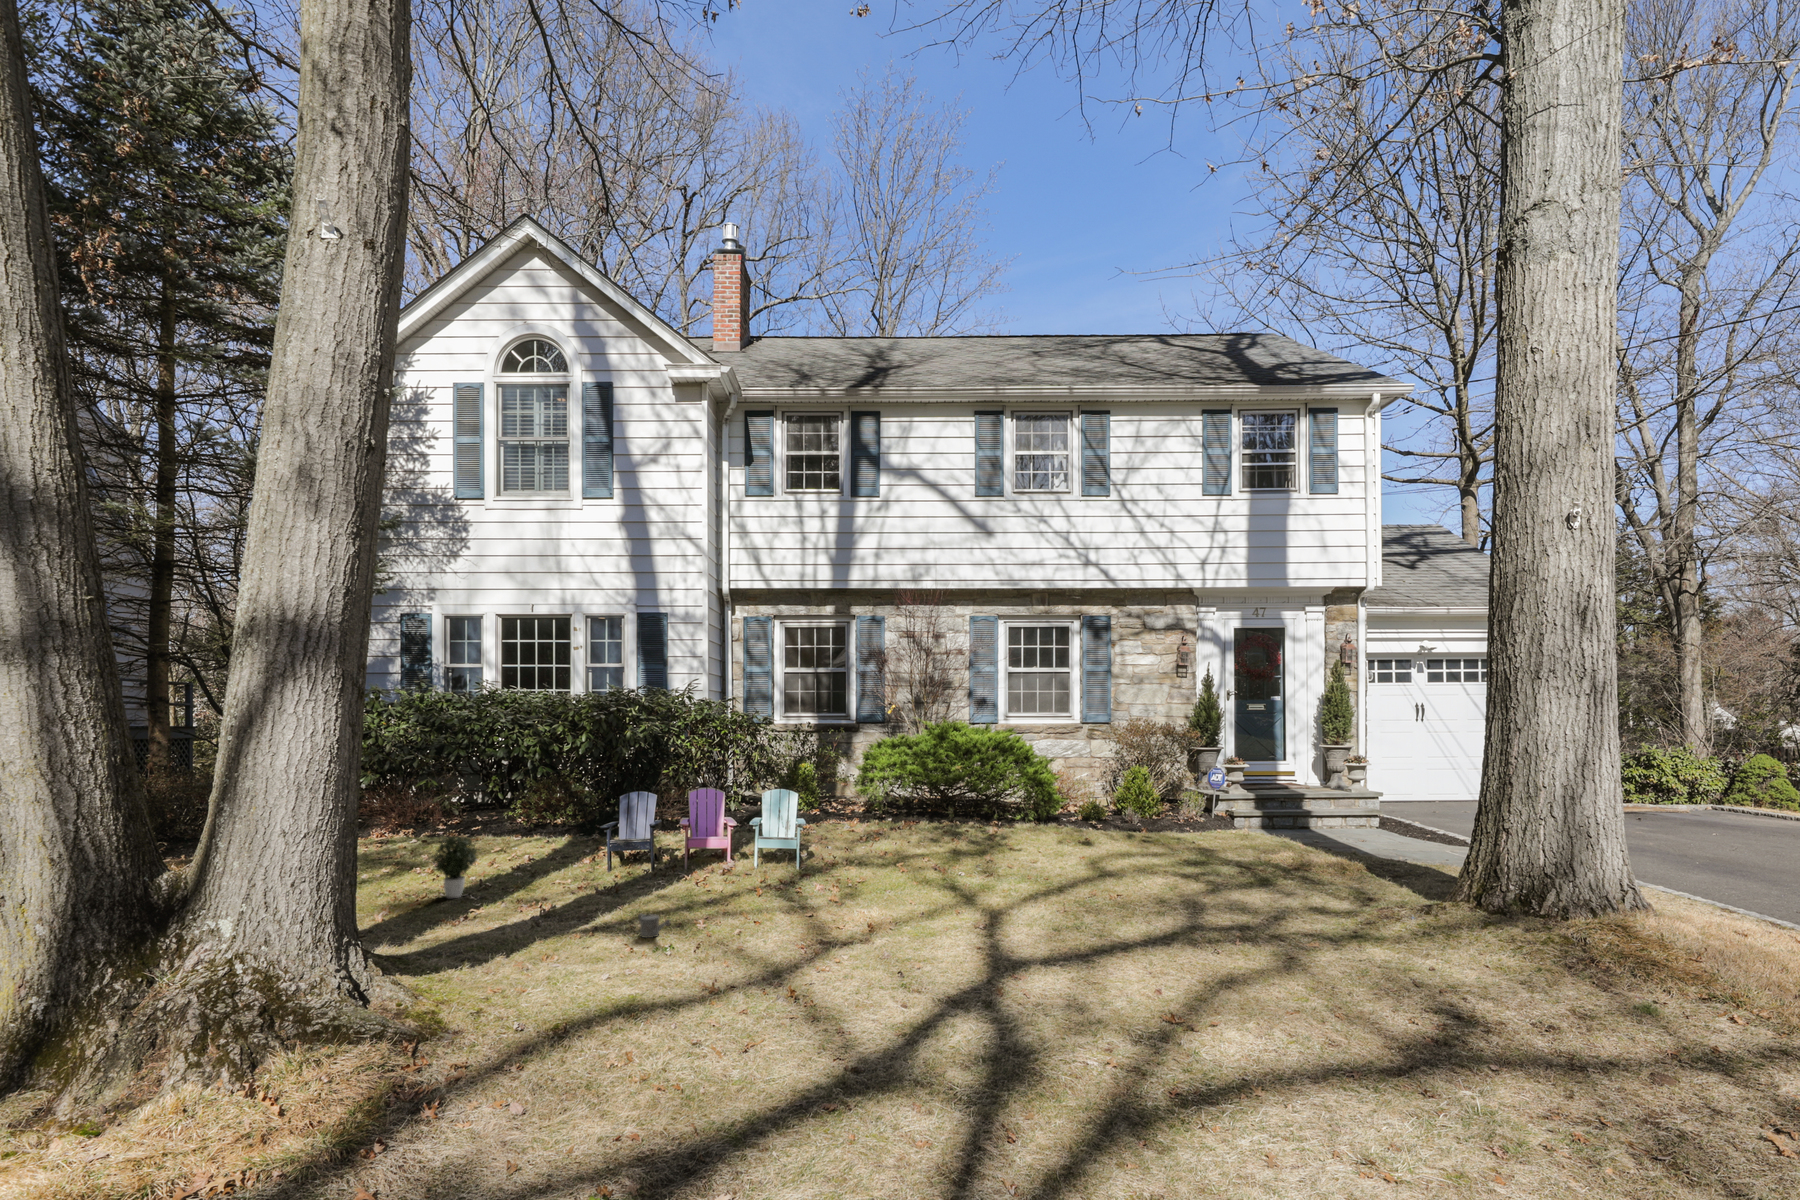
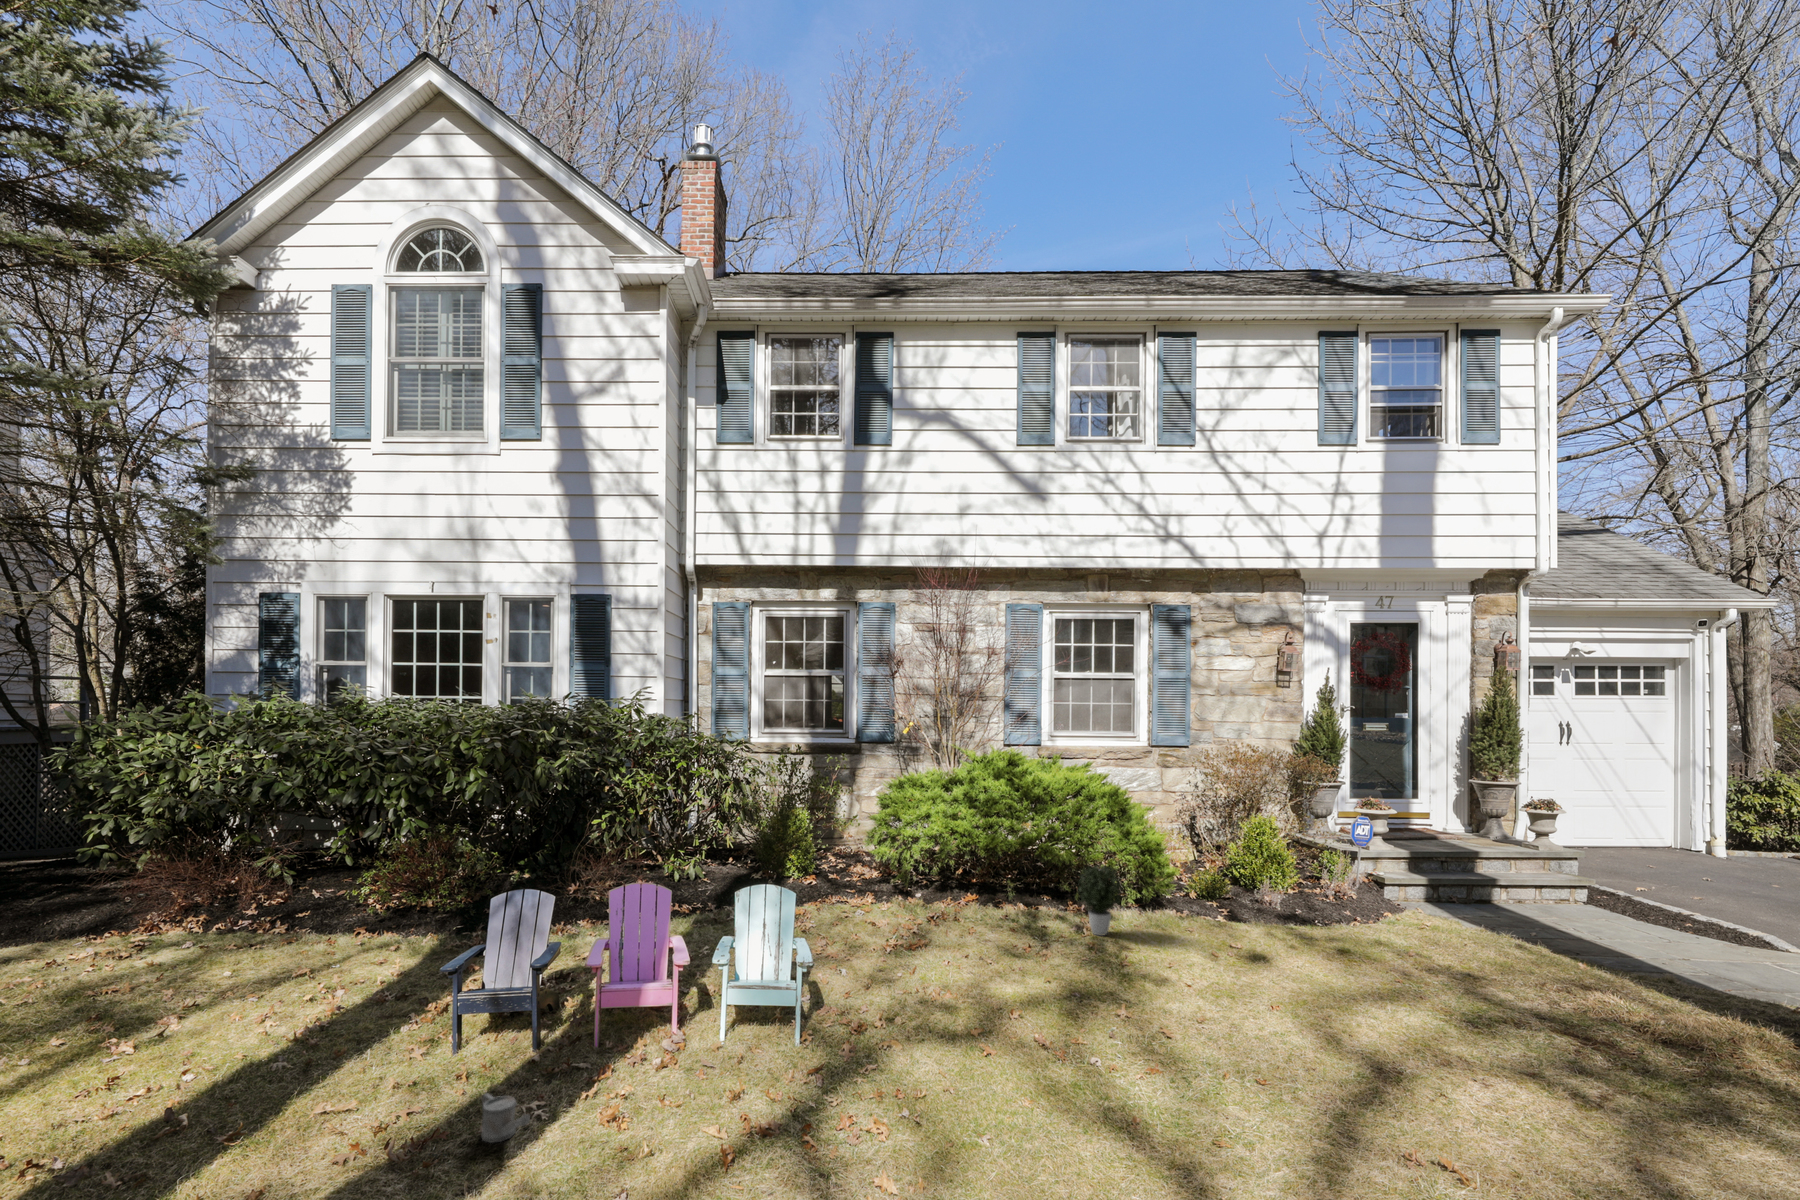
potted plant: present [431,836,478,898] -> present [1078,865,1122,935]

